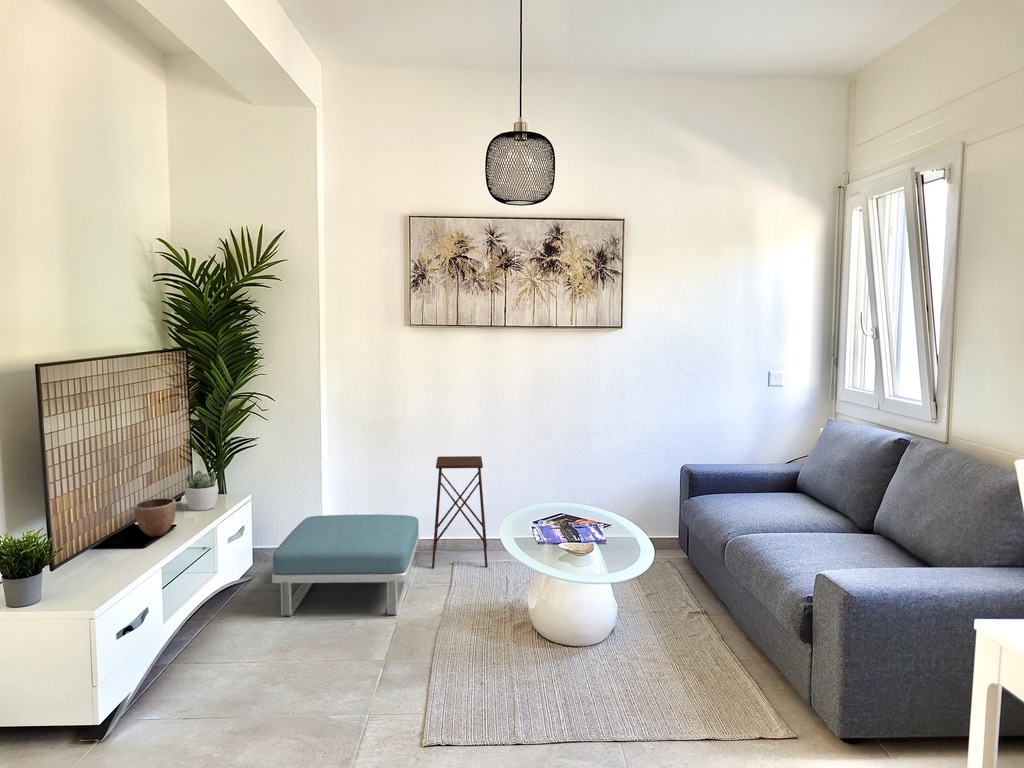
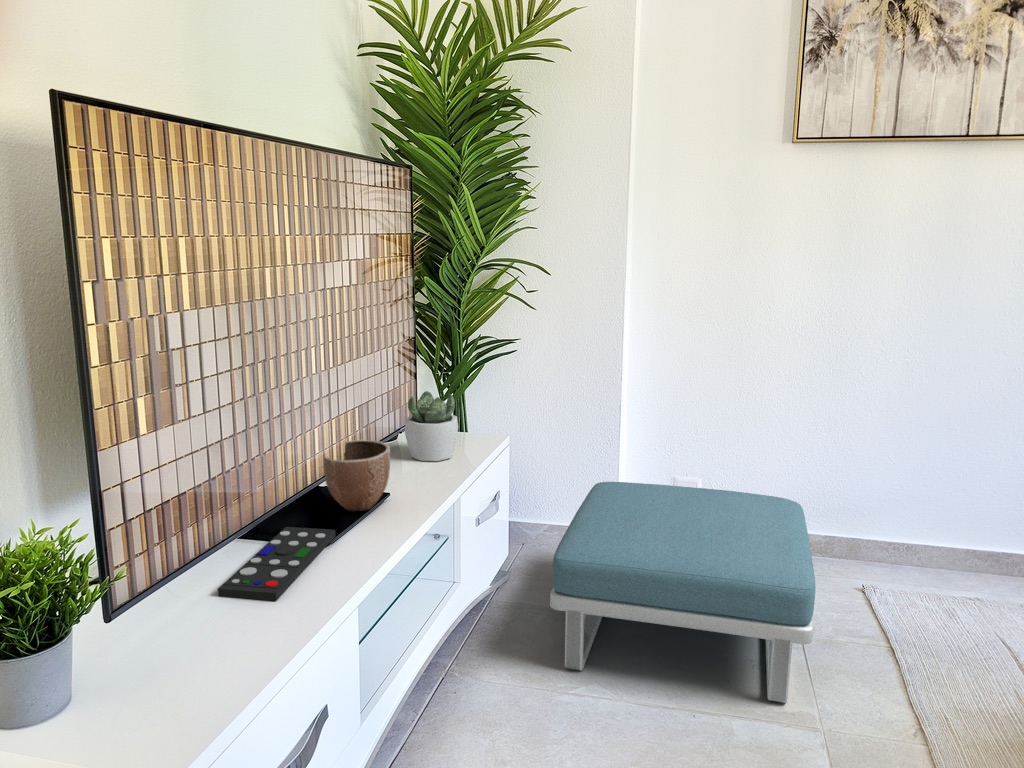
side table: present [432,456,488,568] -> none [808,391,941,609]
remote control: none [81,544,144,576] -> present [218,527,336,600]

